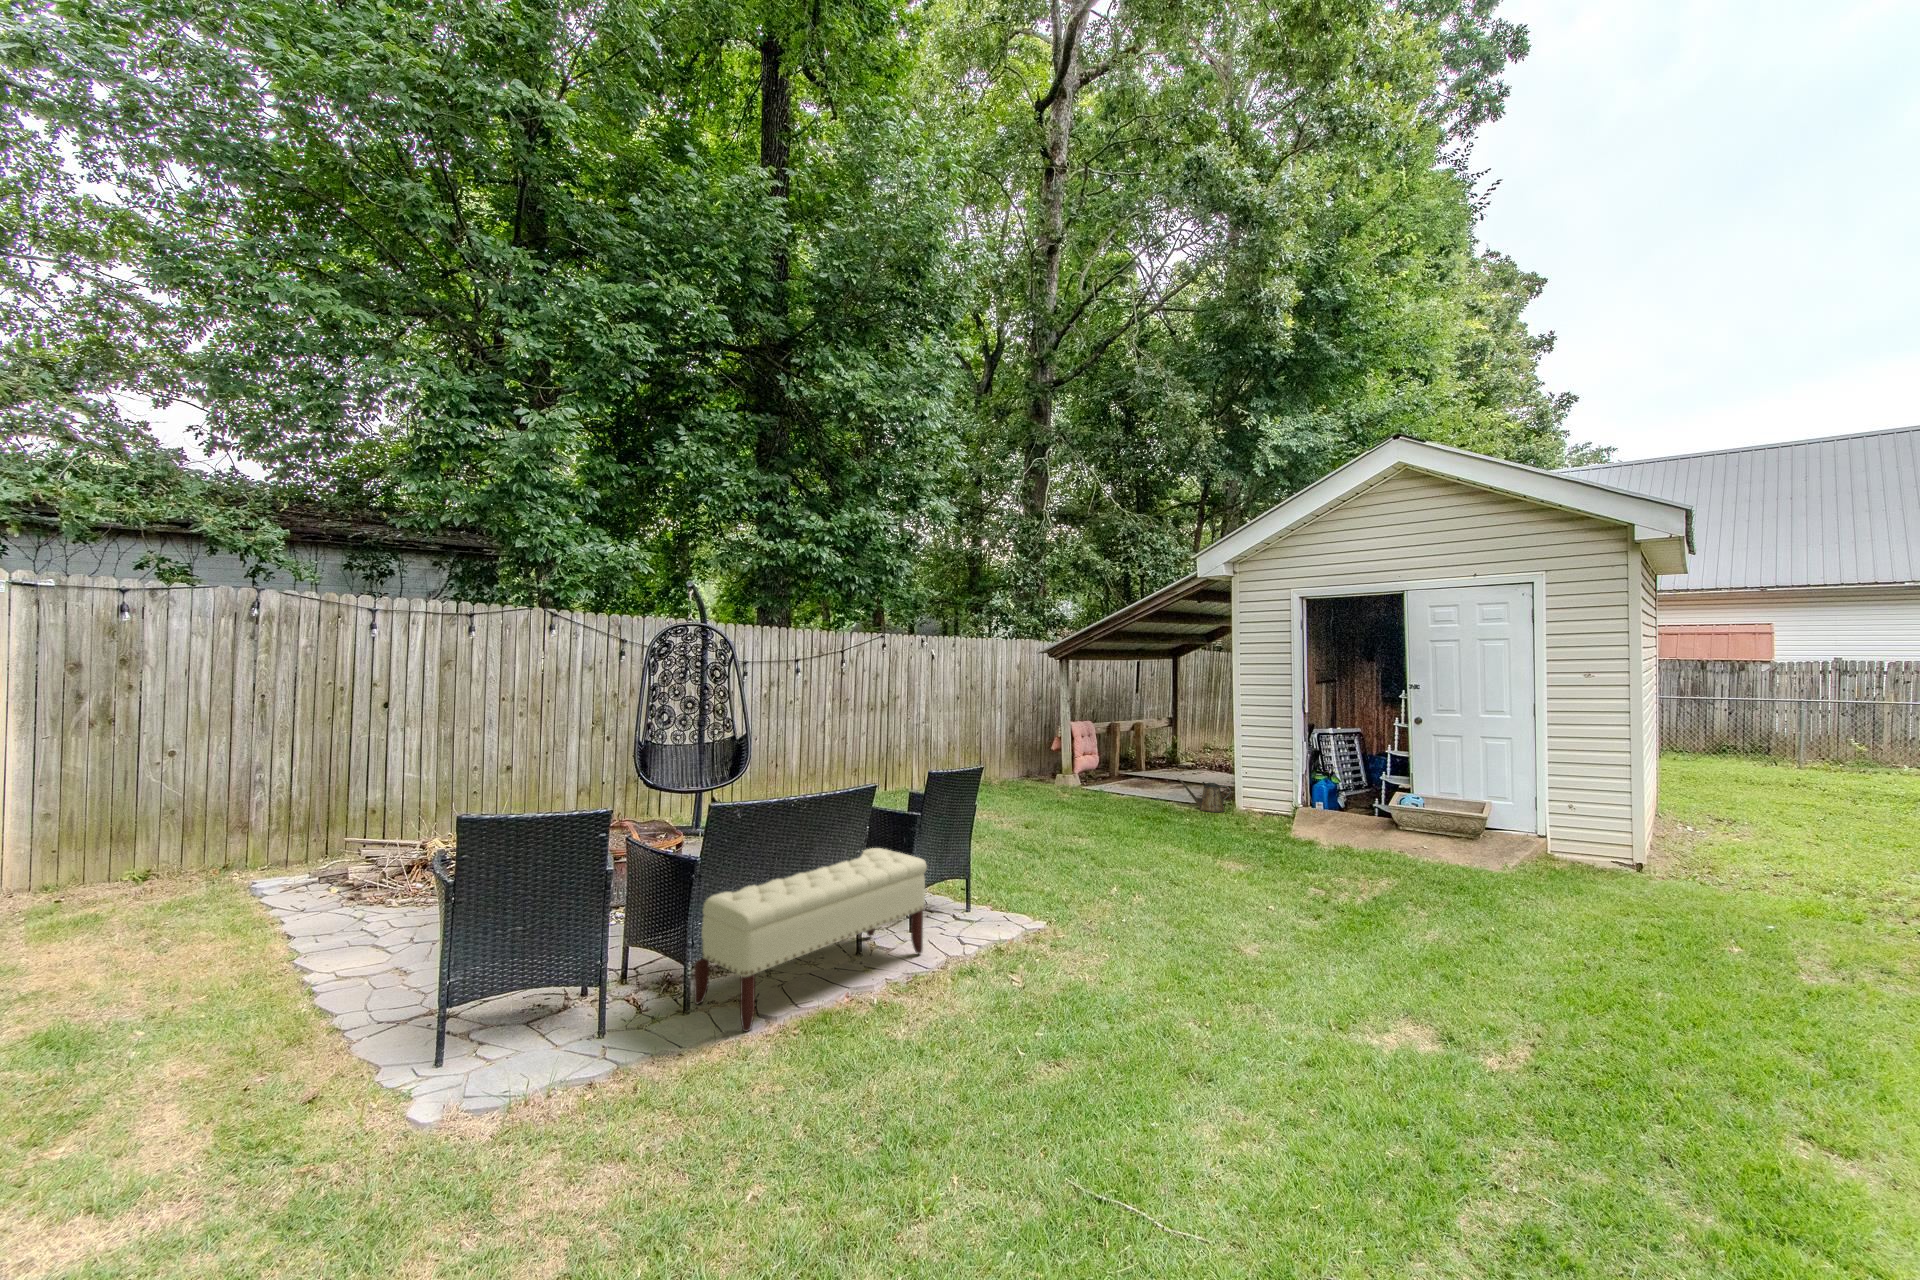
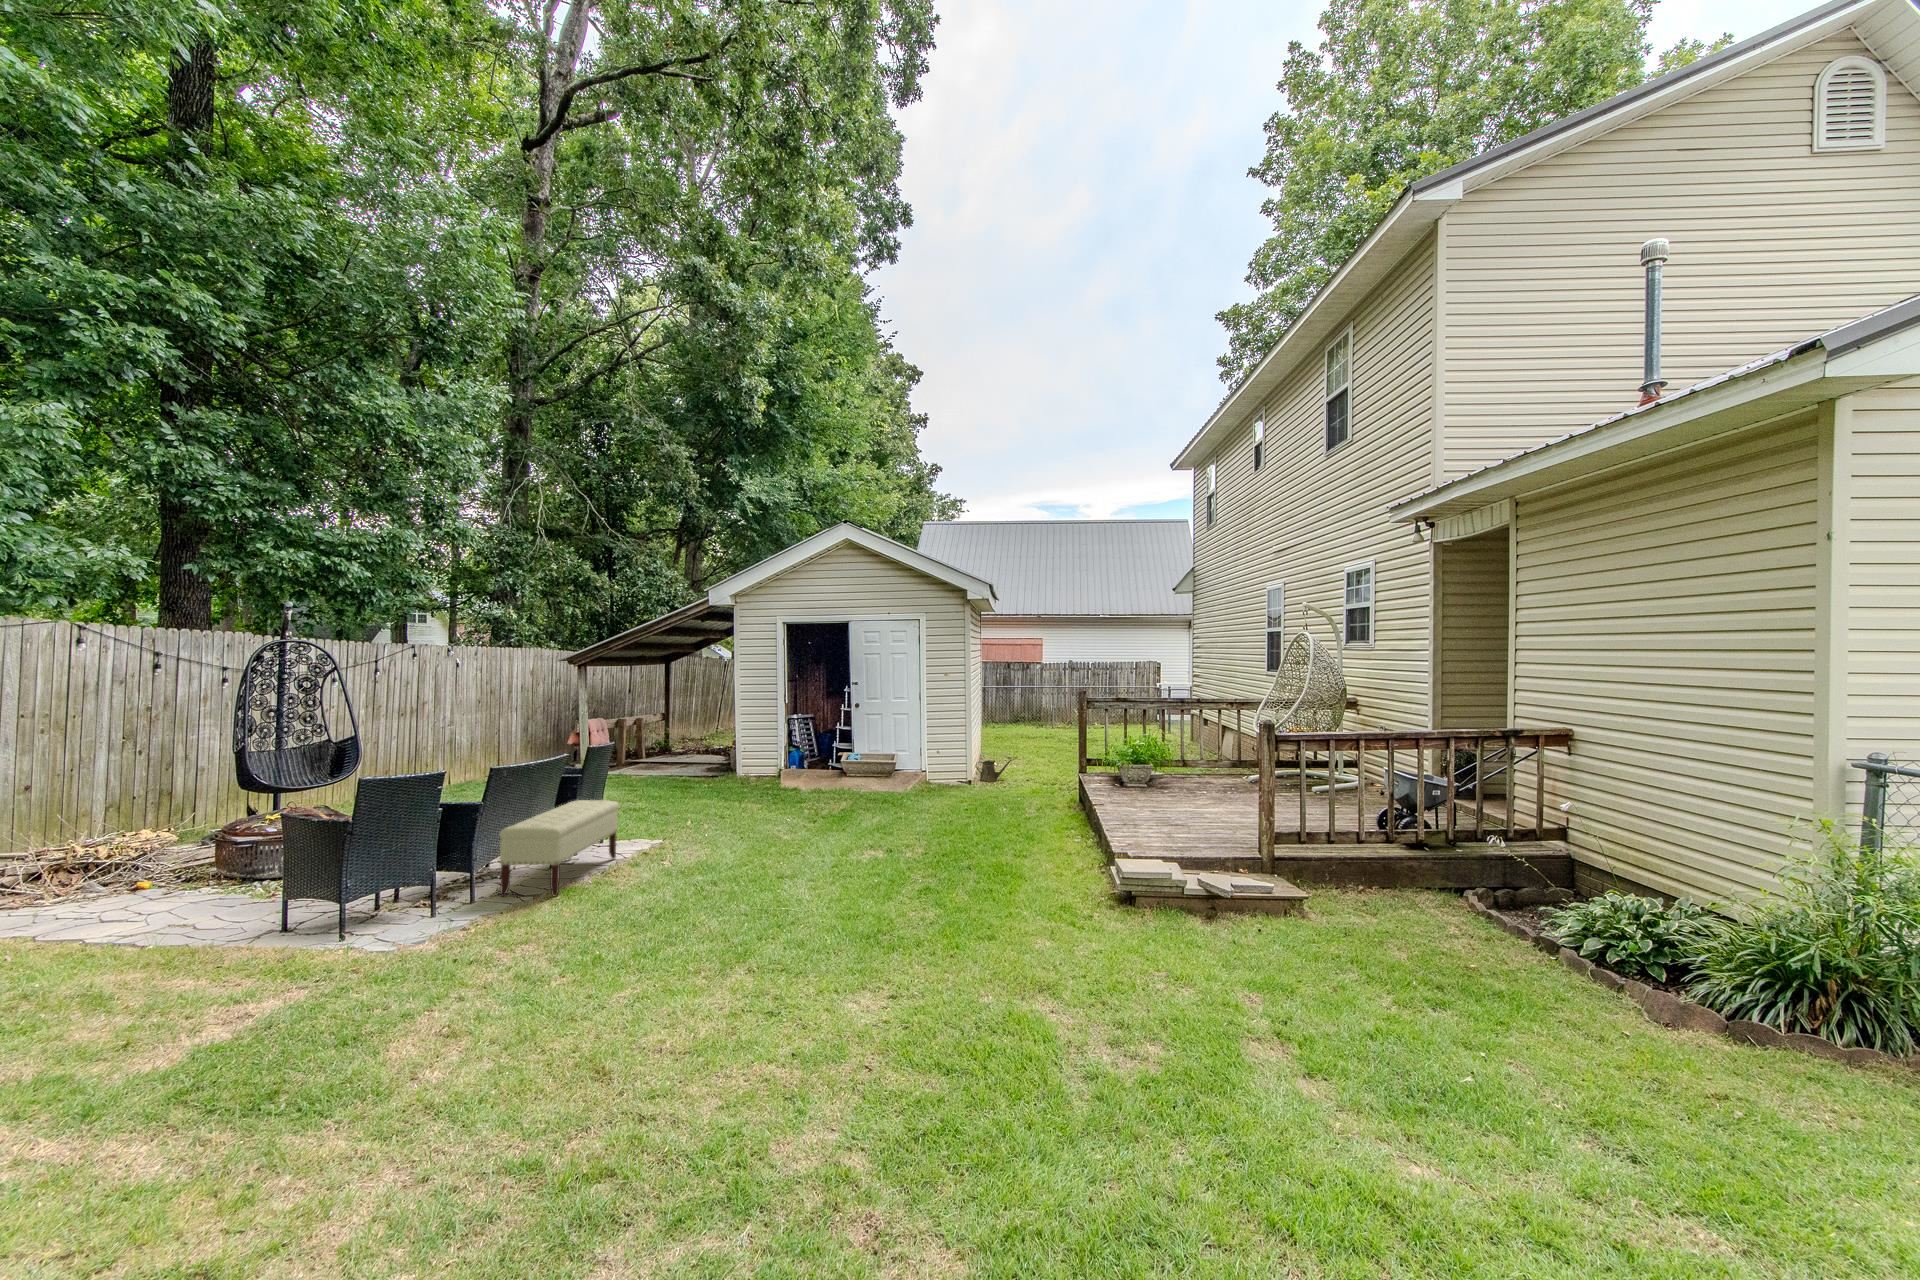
watering can: present [1177,778,1231,812] -> present [976,760,1012,782]

